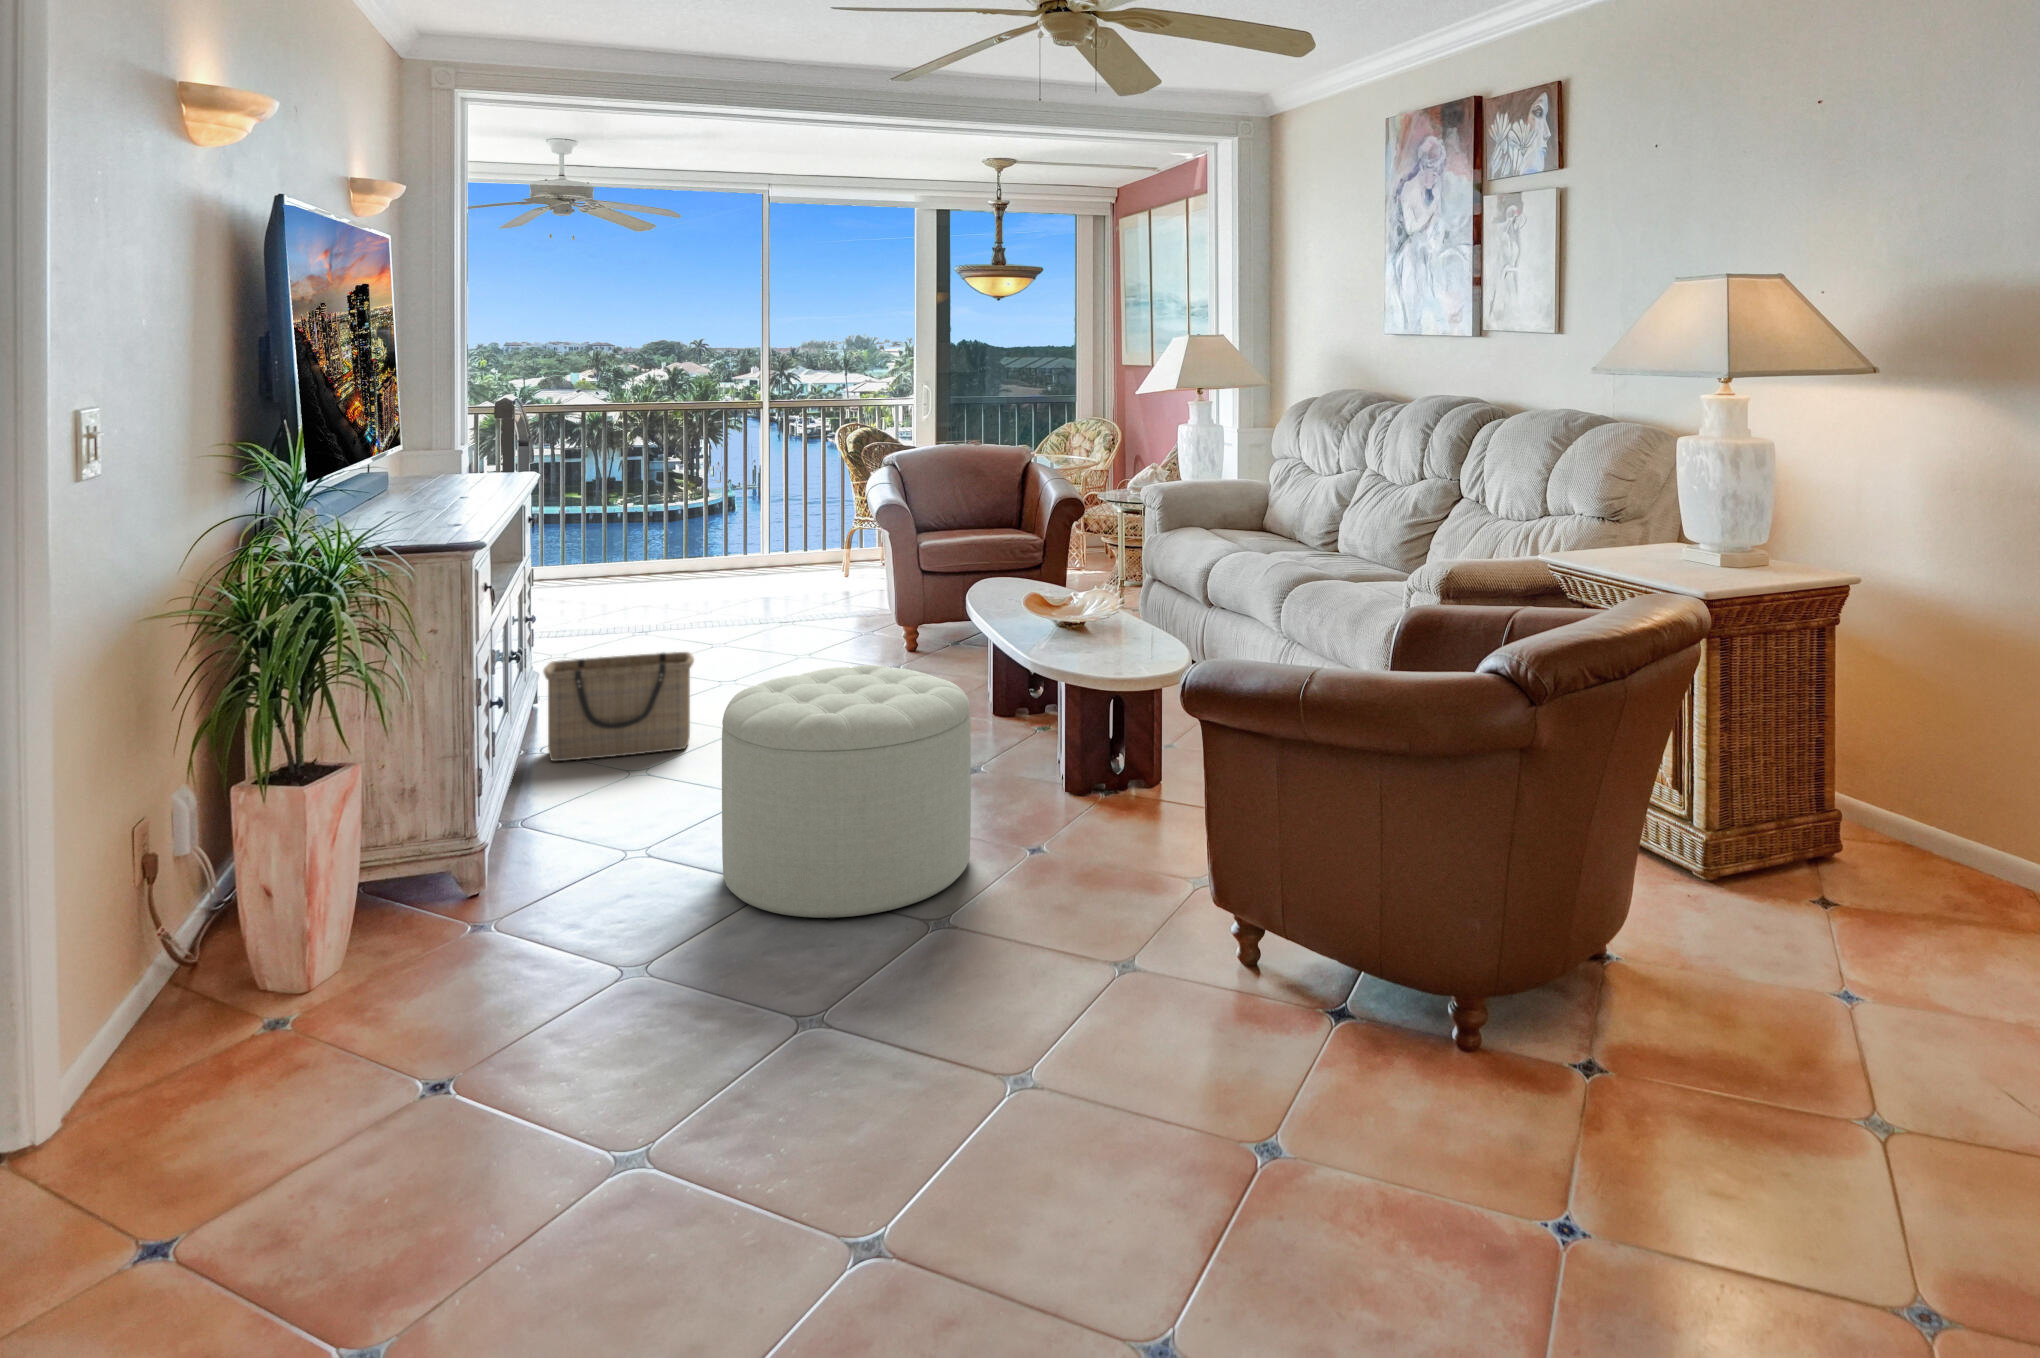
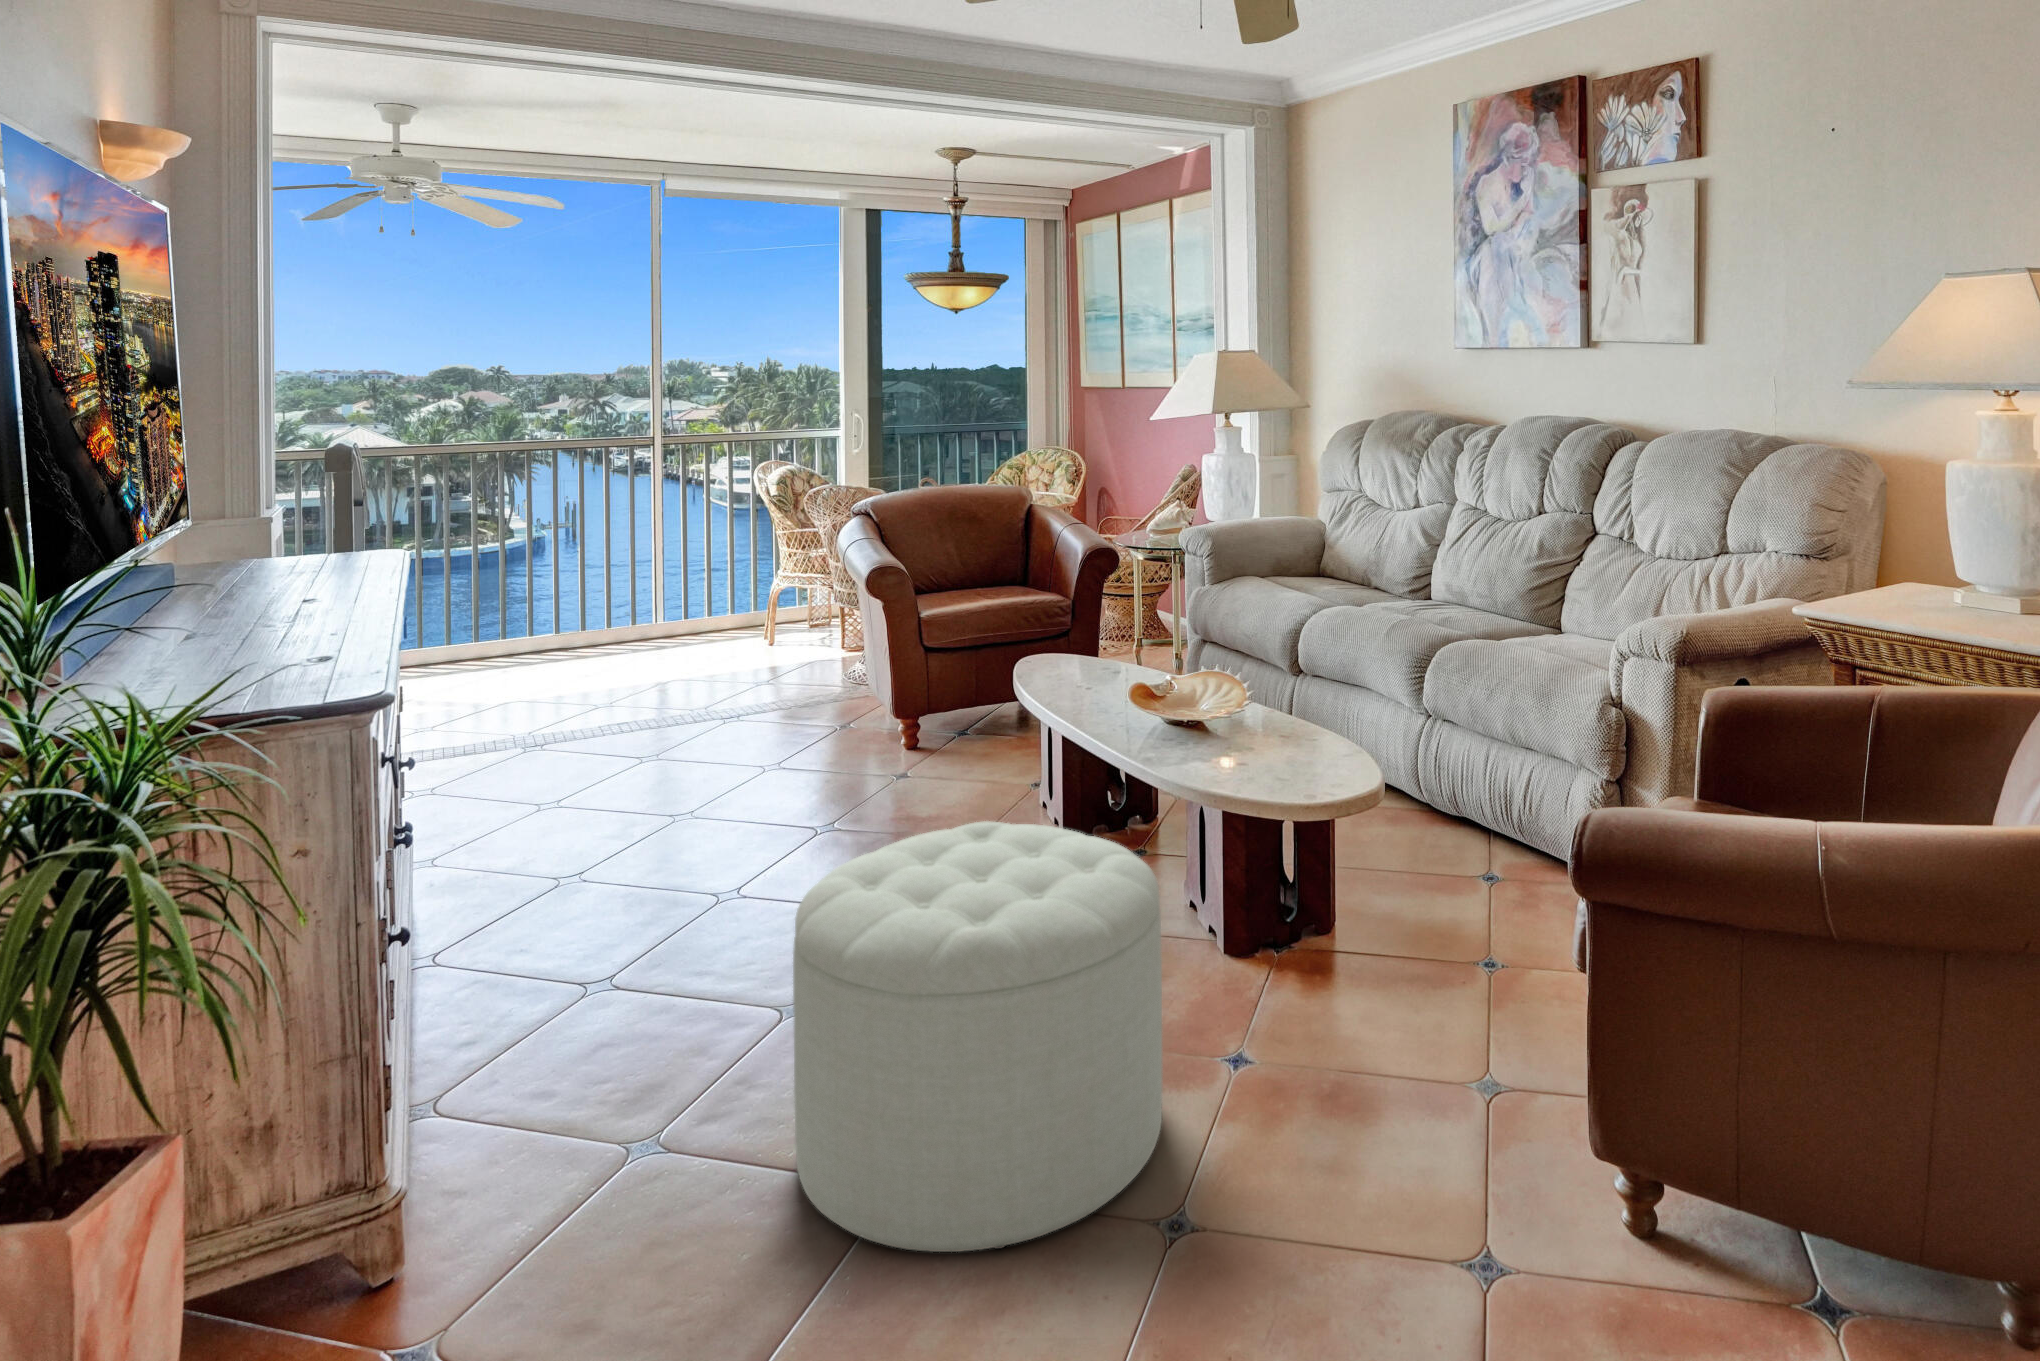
basket: present [544,652,694,761] -> none [436,797,663,981]

